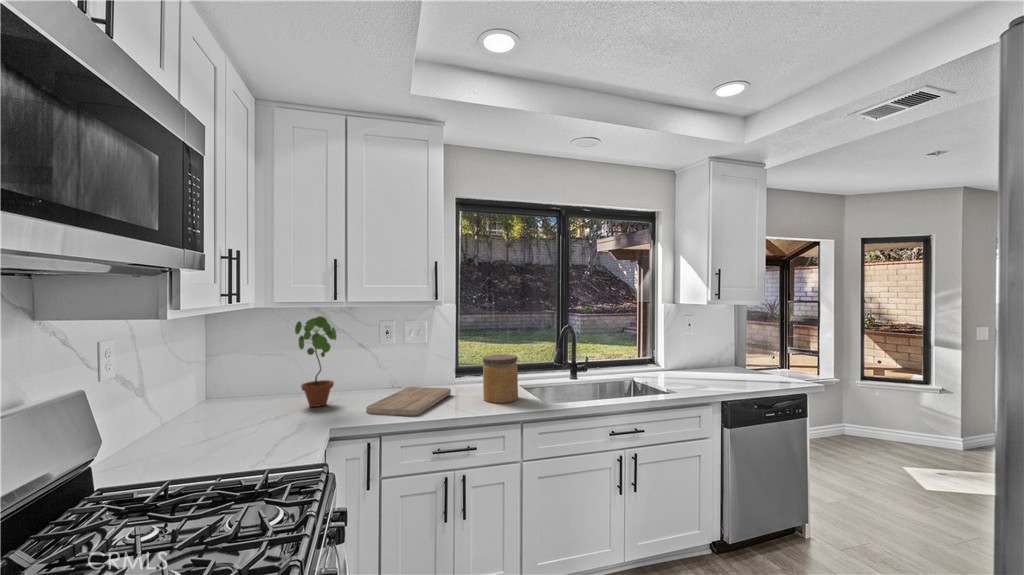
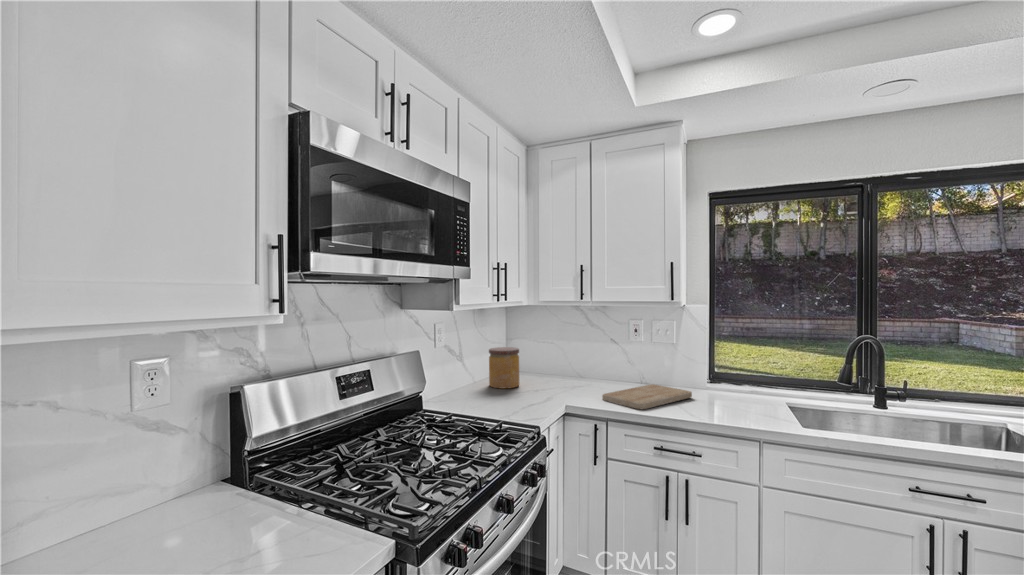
potted plant: present [295,316,337,407] -> none [554,313,585,388]
jar: present [483,354,518,403] -> present [489,347,519,389]

